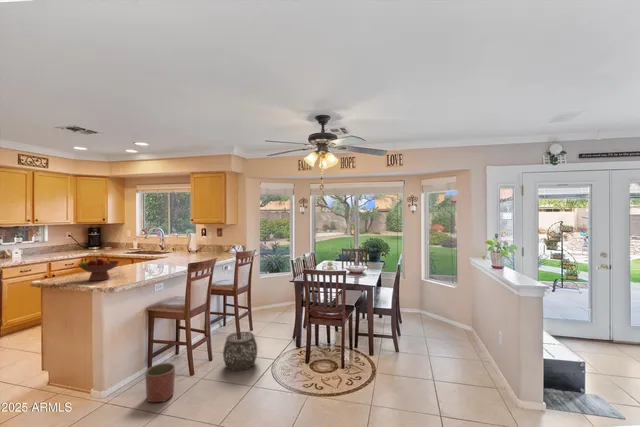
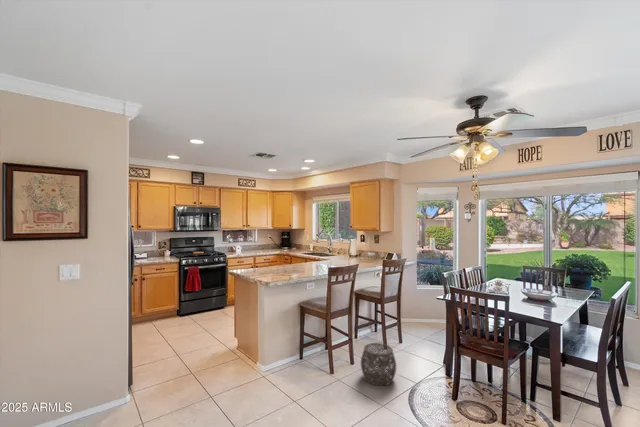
fruit bowl: present [78,257,119,281] -> none [251,255,279,274]
planter: present [145,363,175,402] -> none [288,356,312,393]

